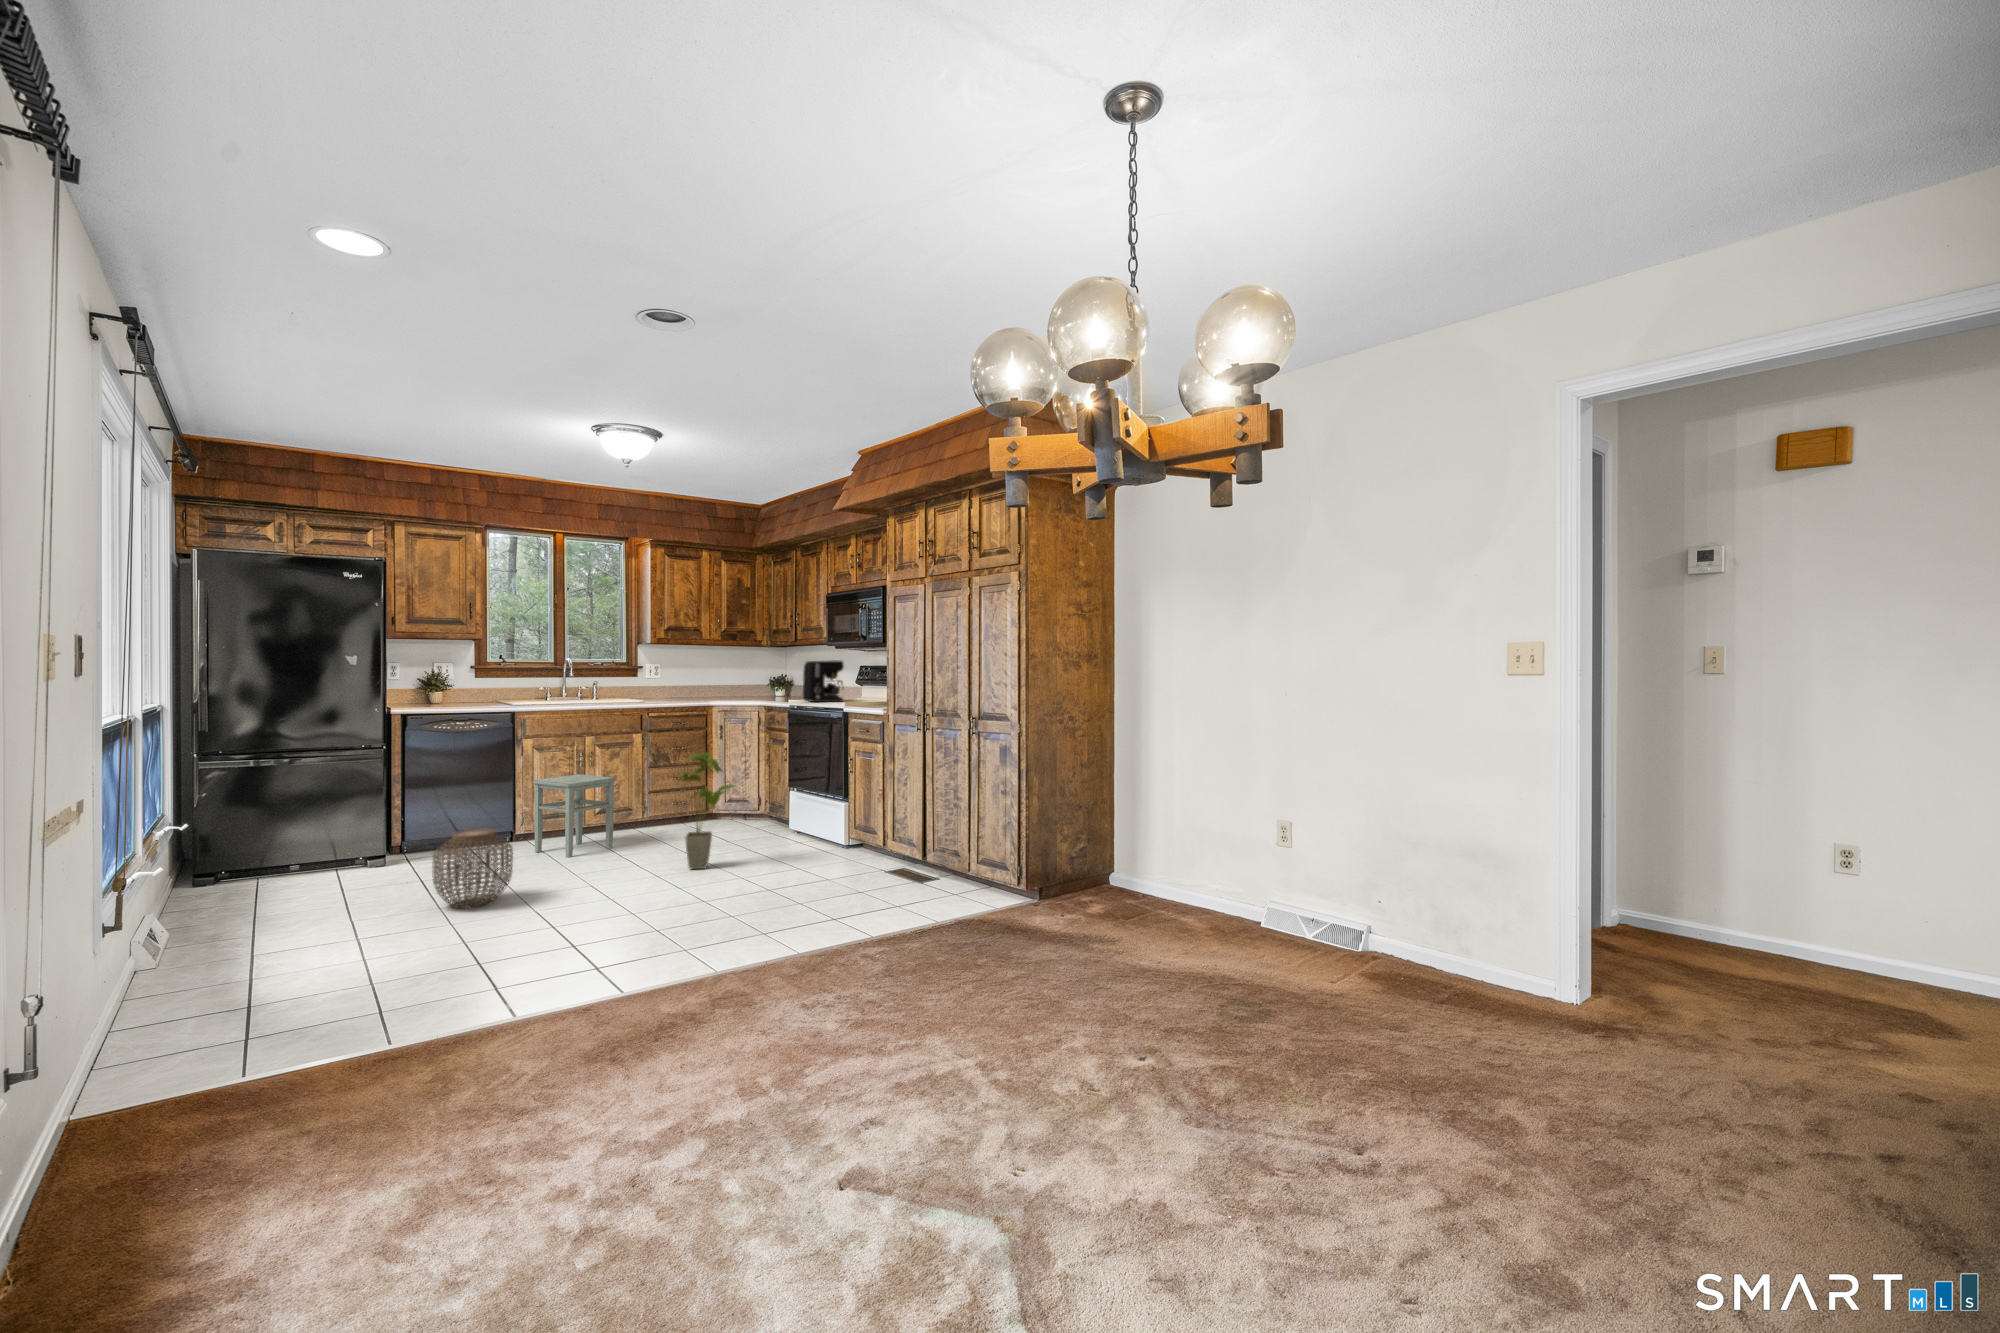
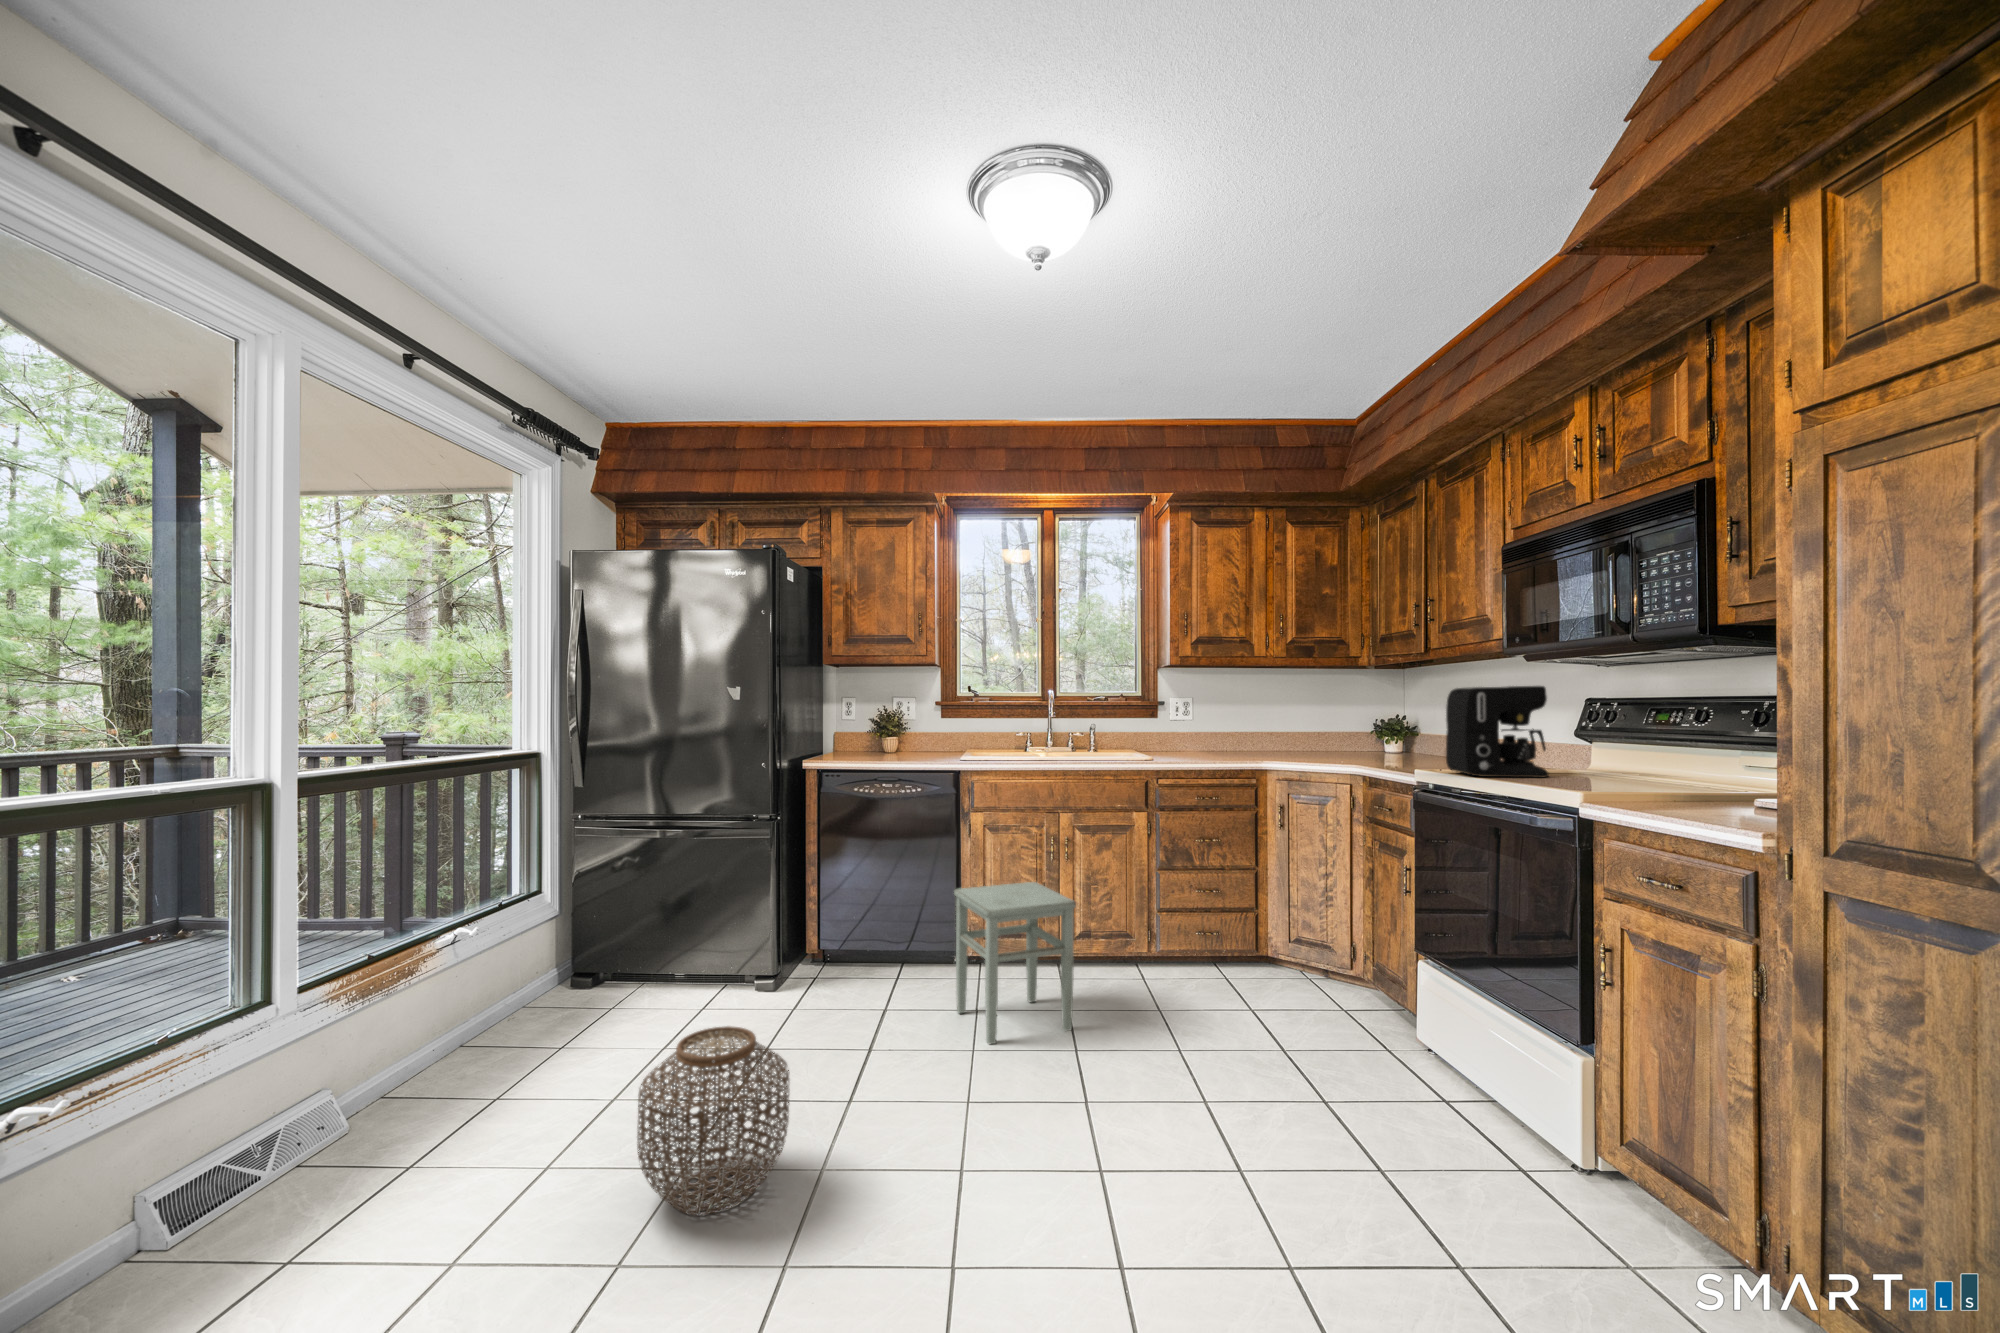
house plant: present [679,752,735,869] -> none [1142,903,1296,1194]

